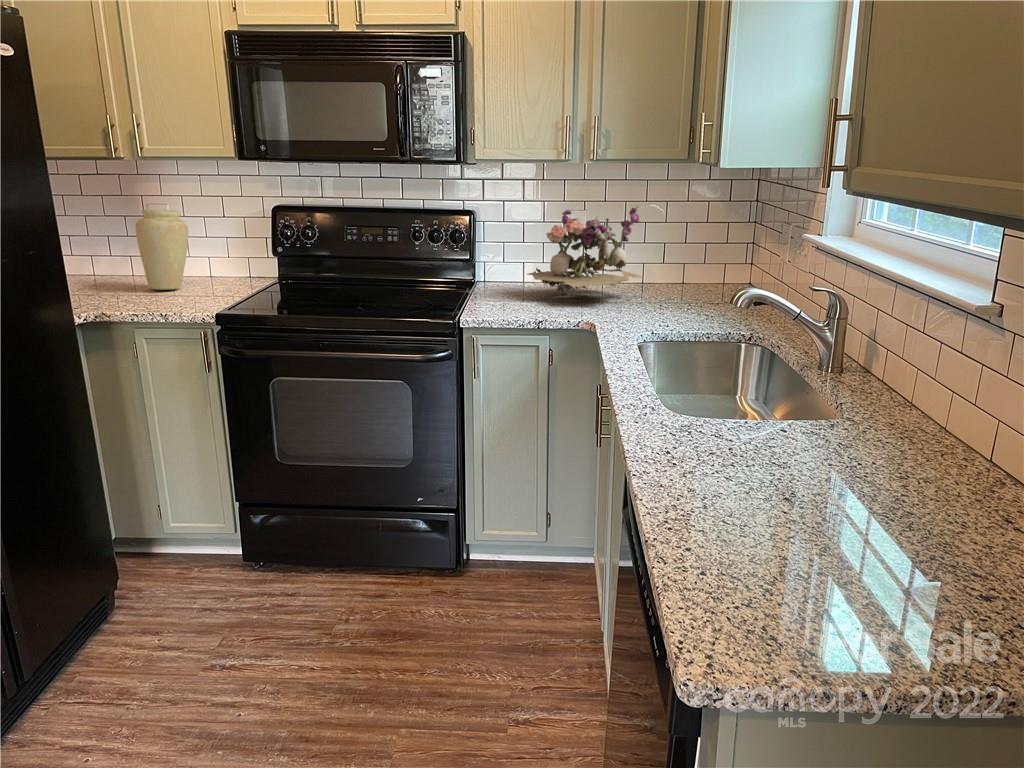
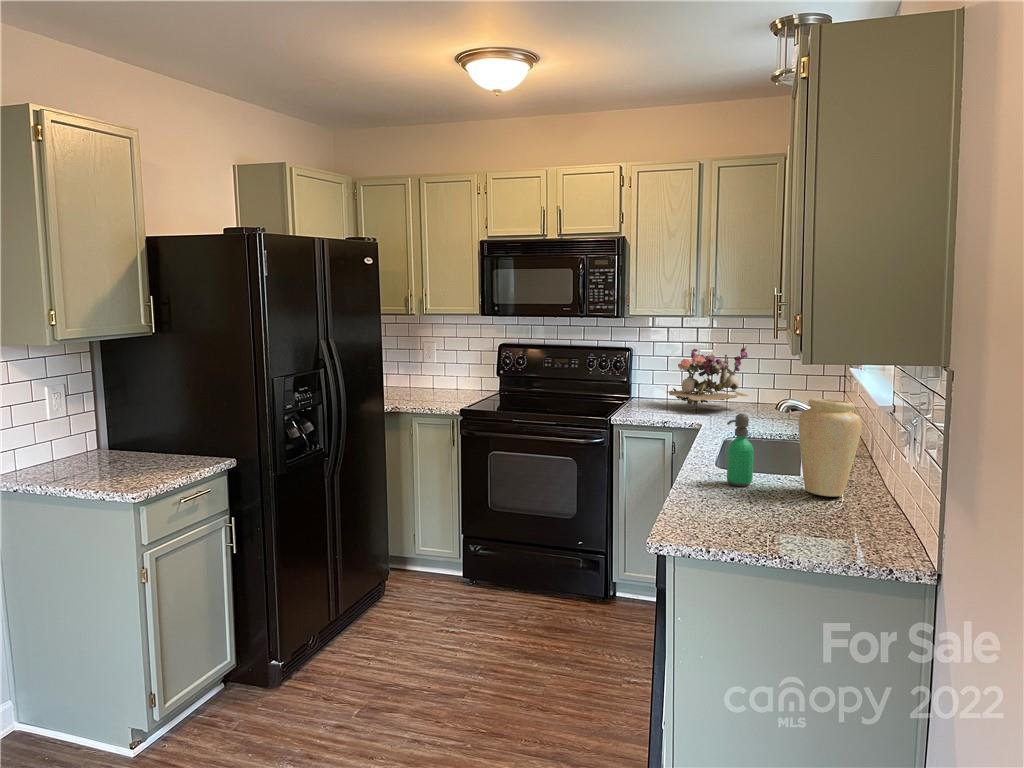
vase: present [136,209,188,290] -> present [799,399,862,497]
soap dispenser: none [717,328,769,459] -> present [727,413,754,486]

